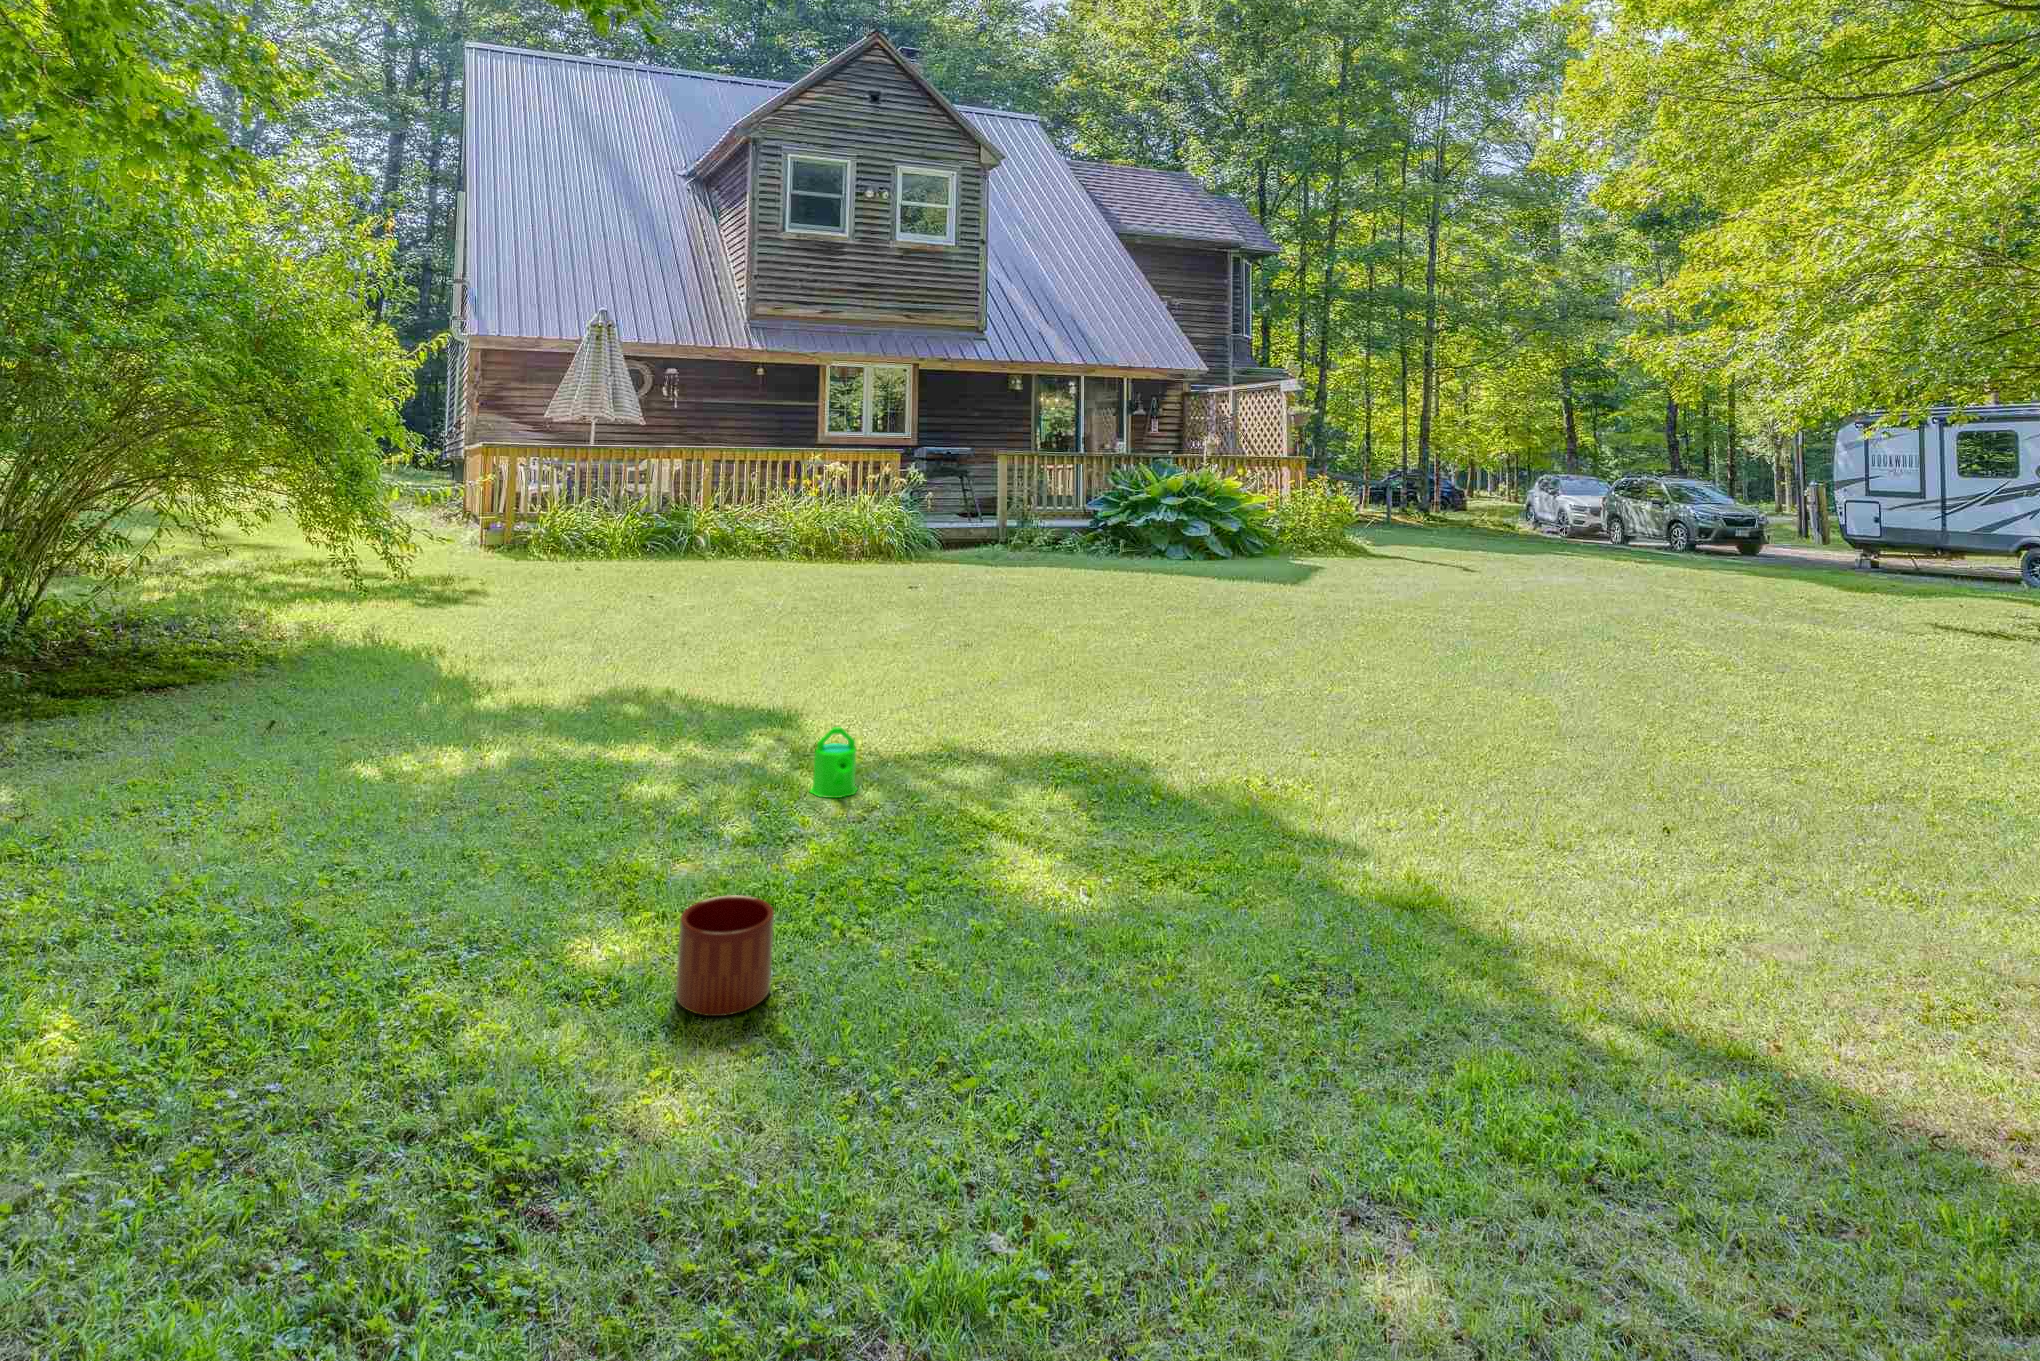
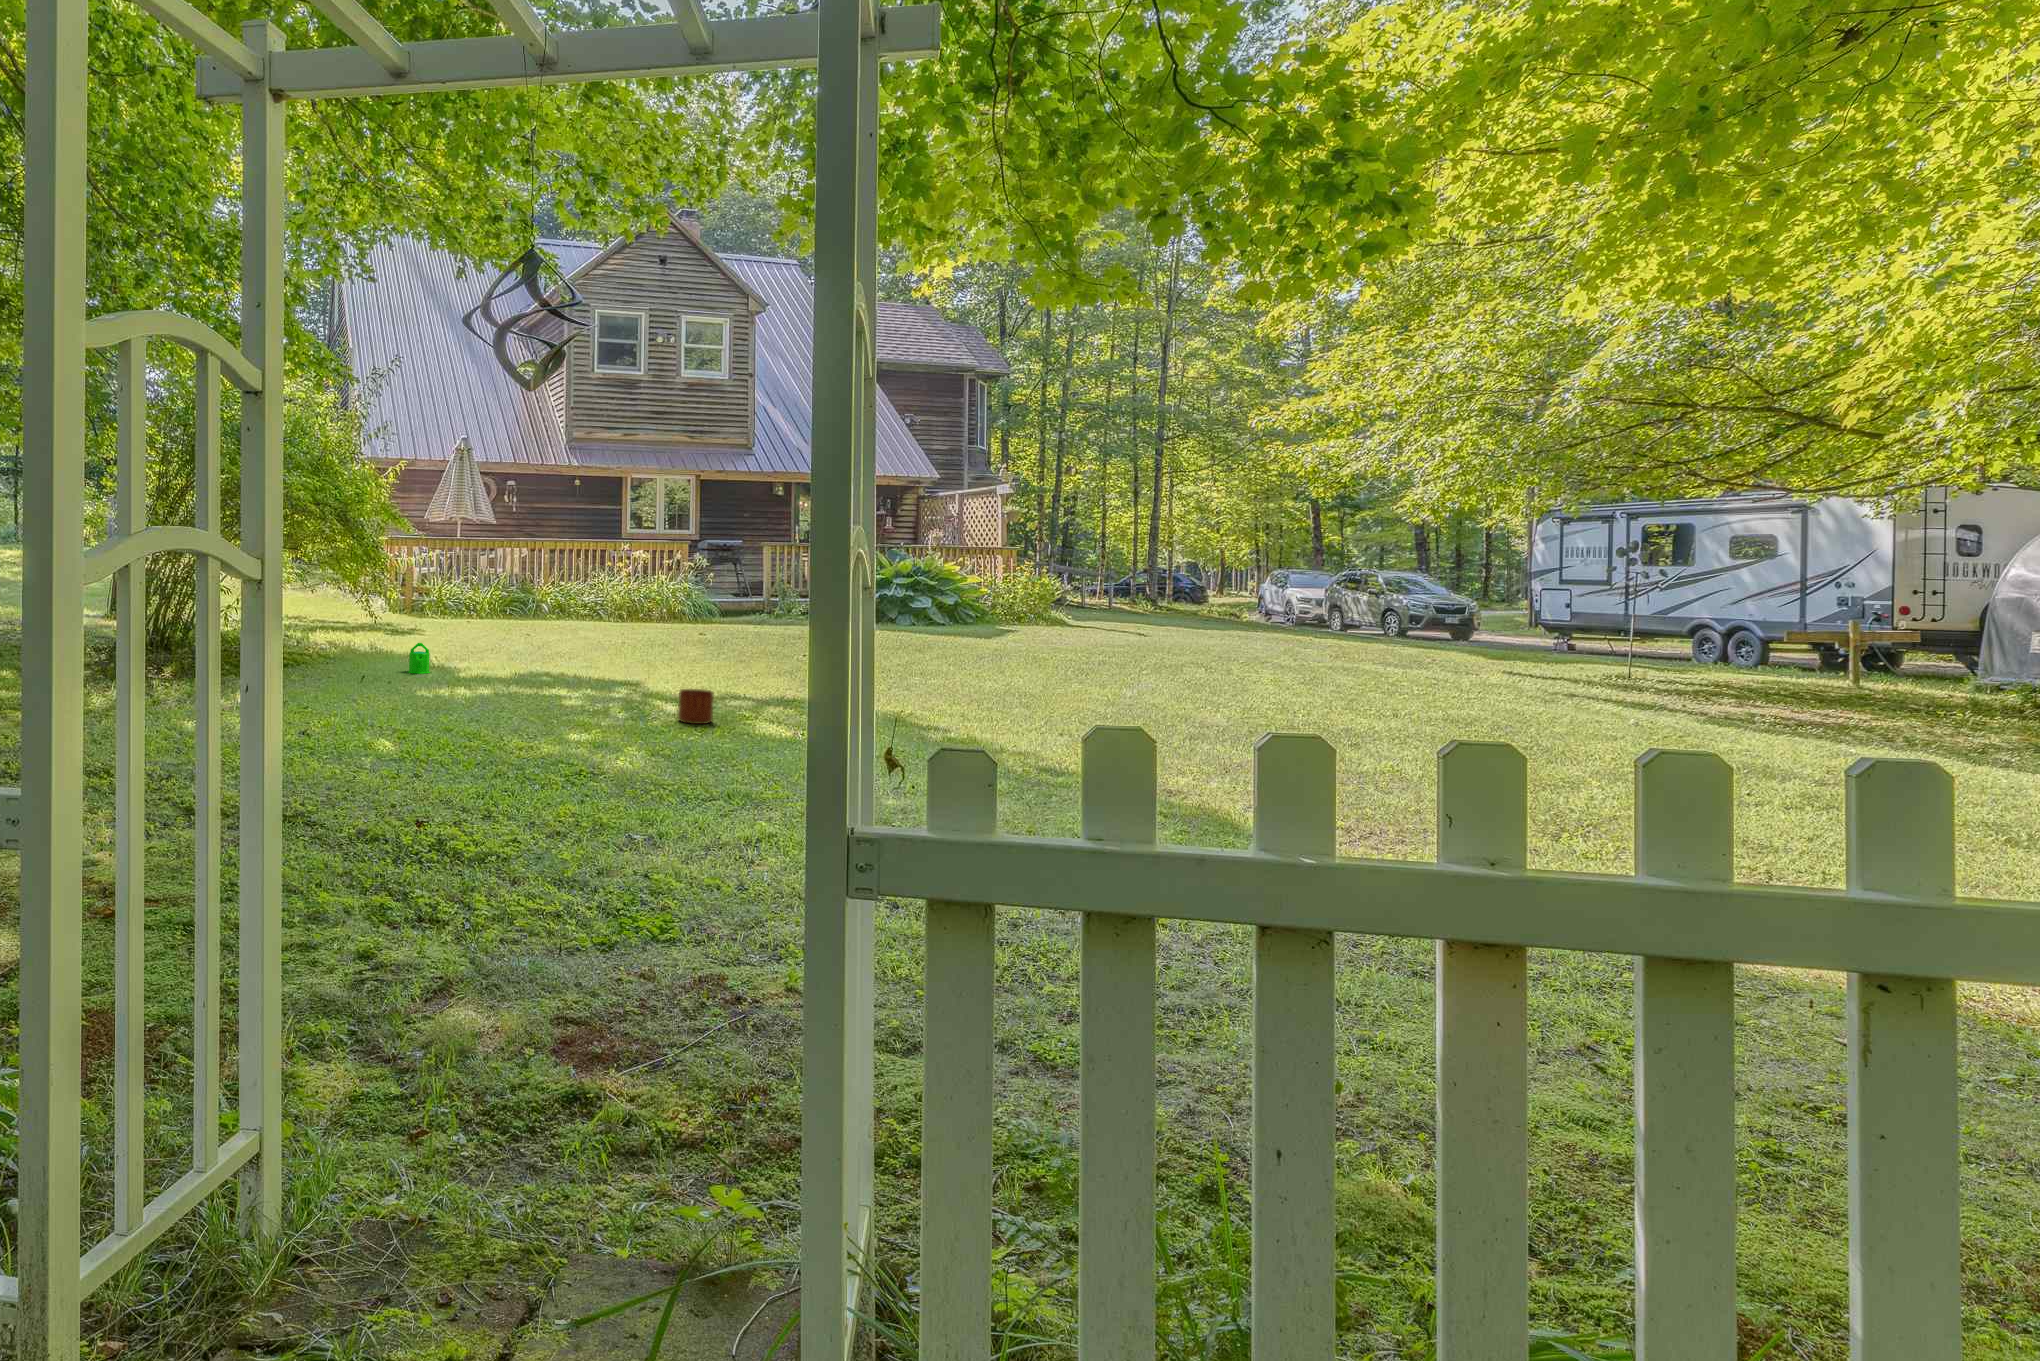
watering can: present [810,727,857,798] -> present [408,643,430,674]

